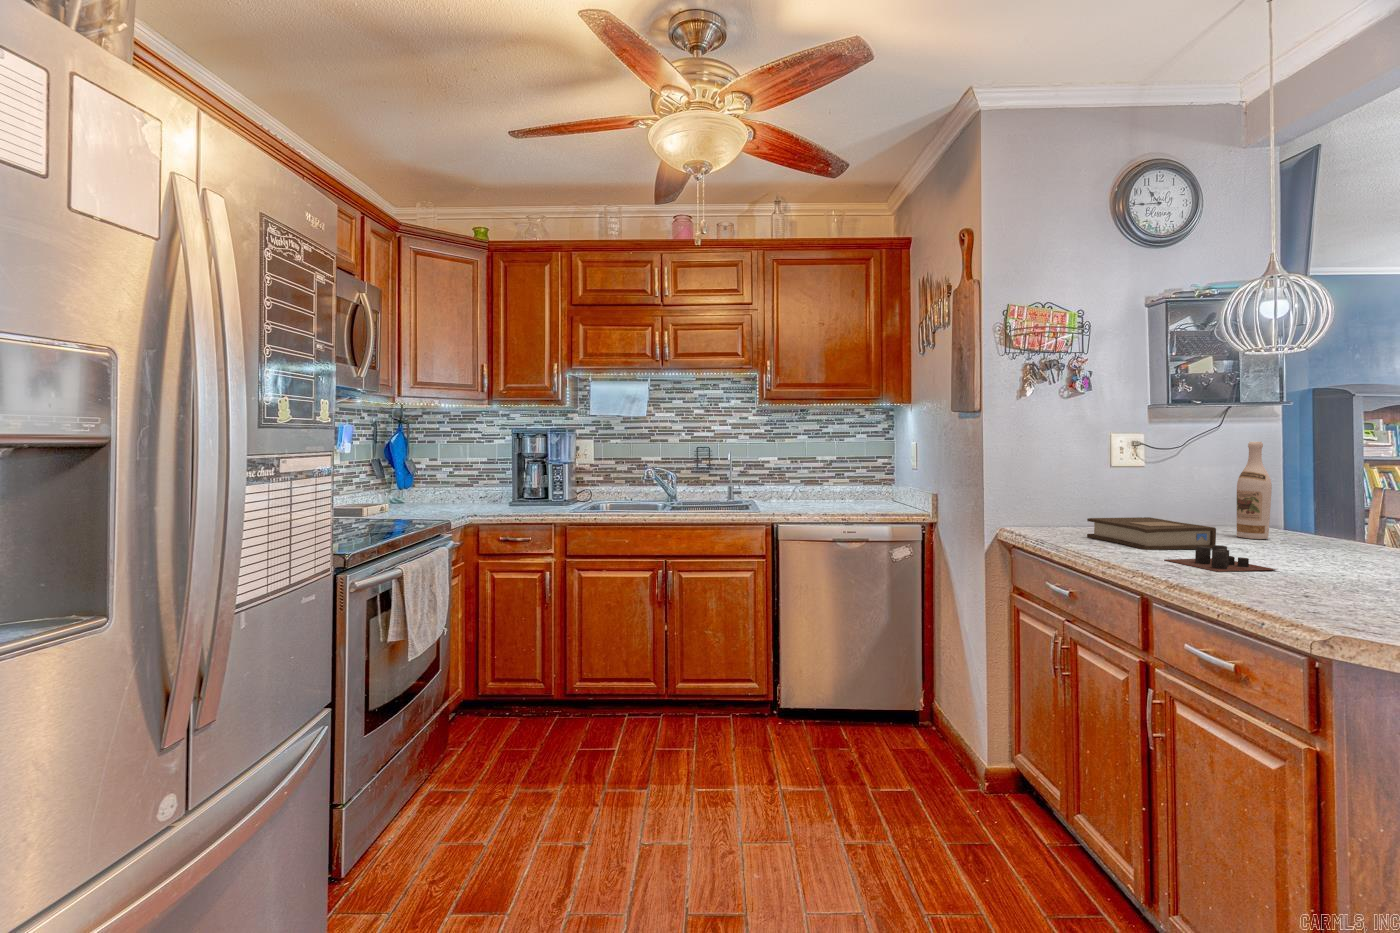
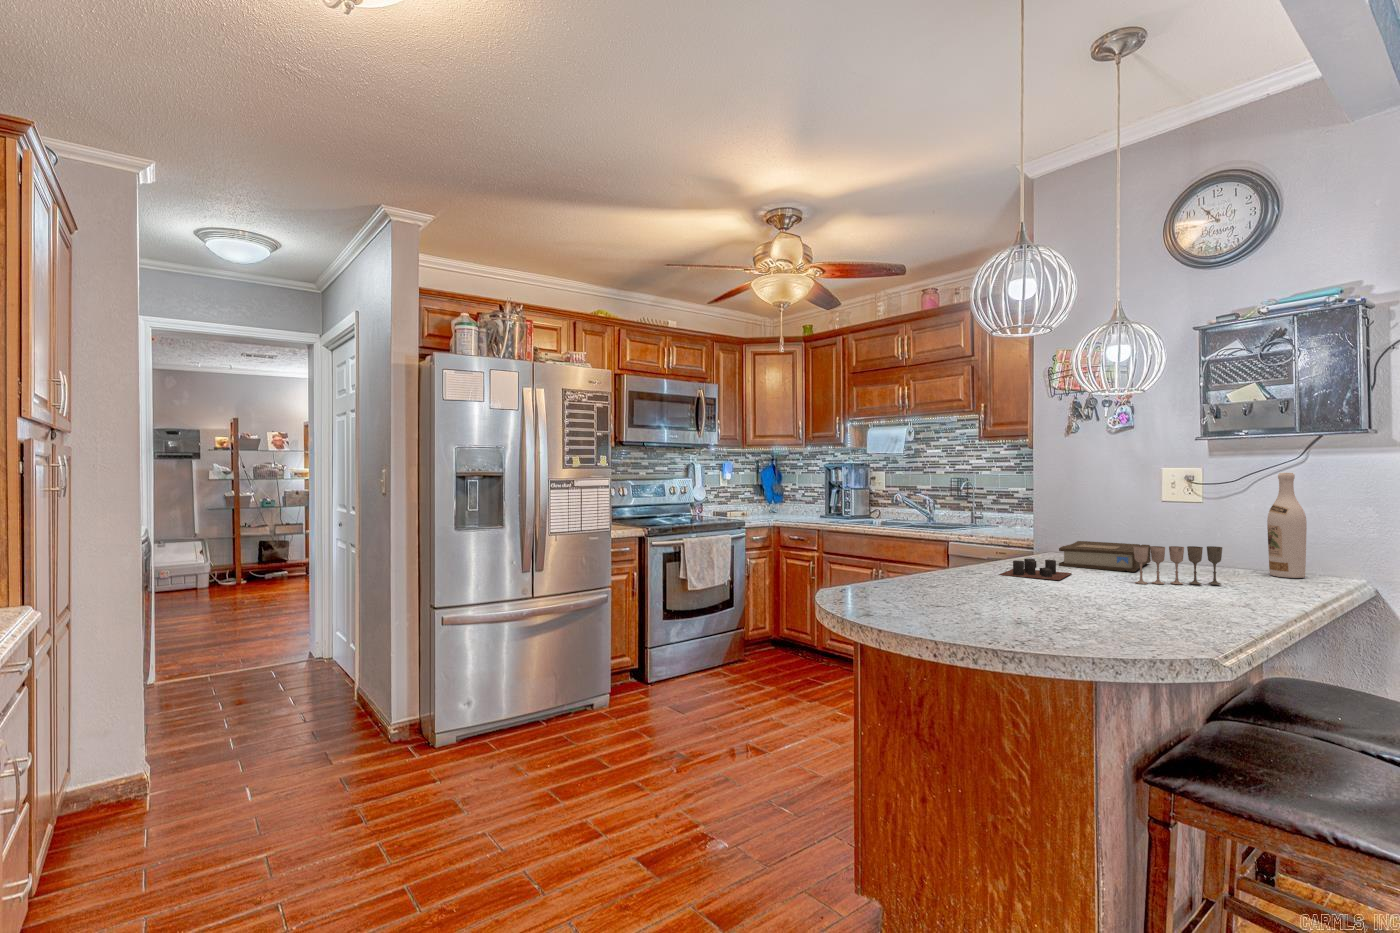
wine glass: none [1290,516,1321,563] -> present [1134,546,1222,585]

